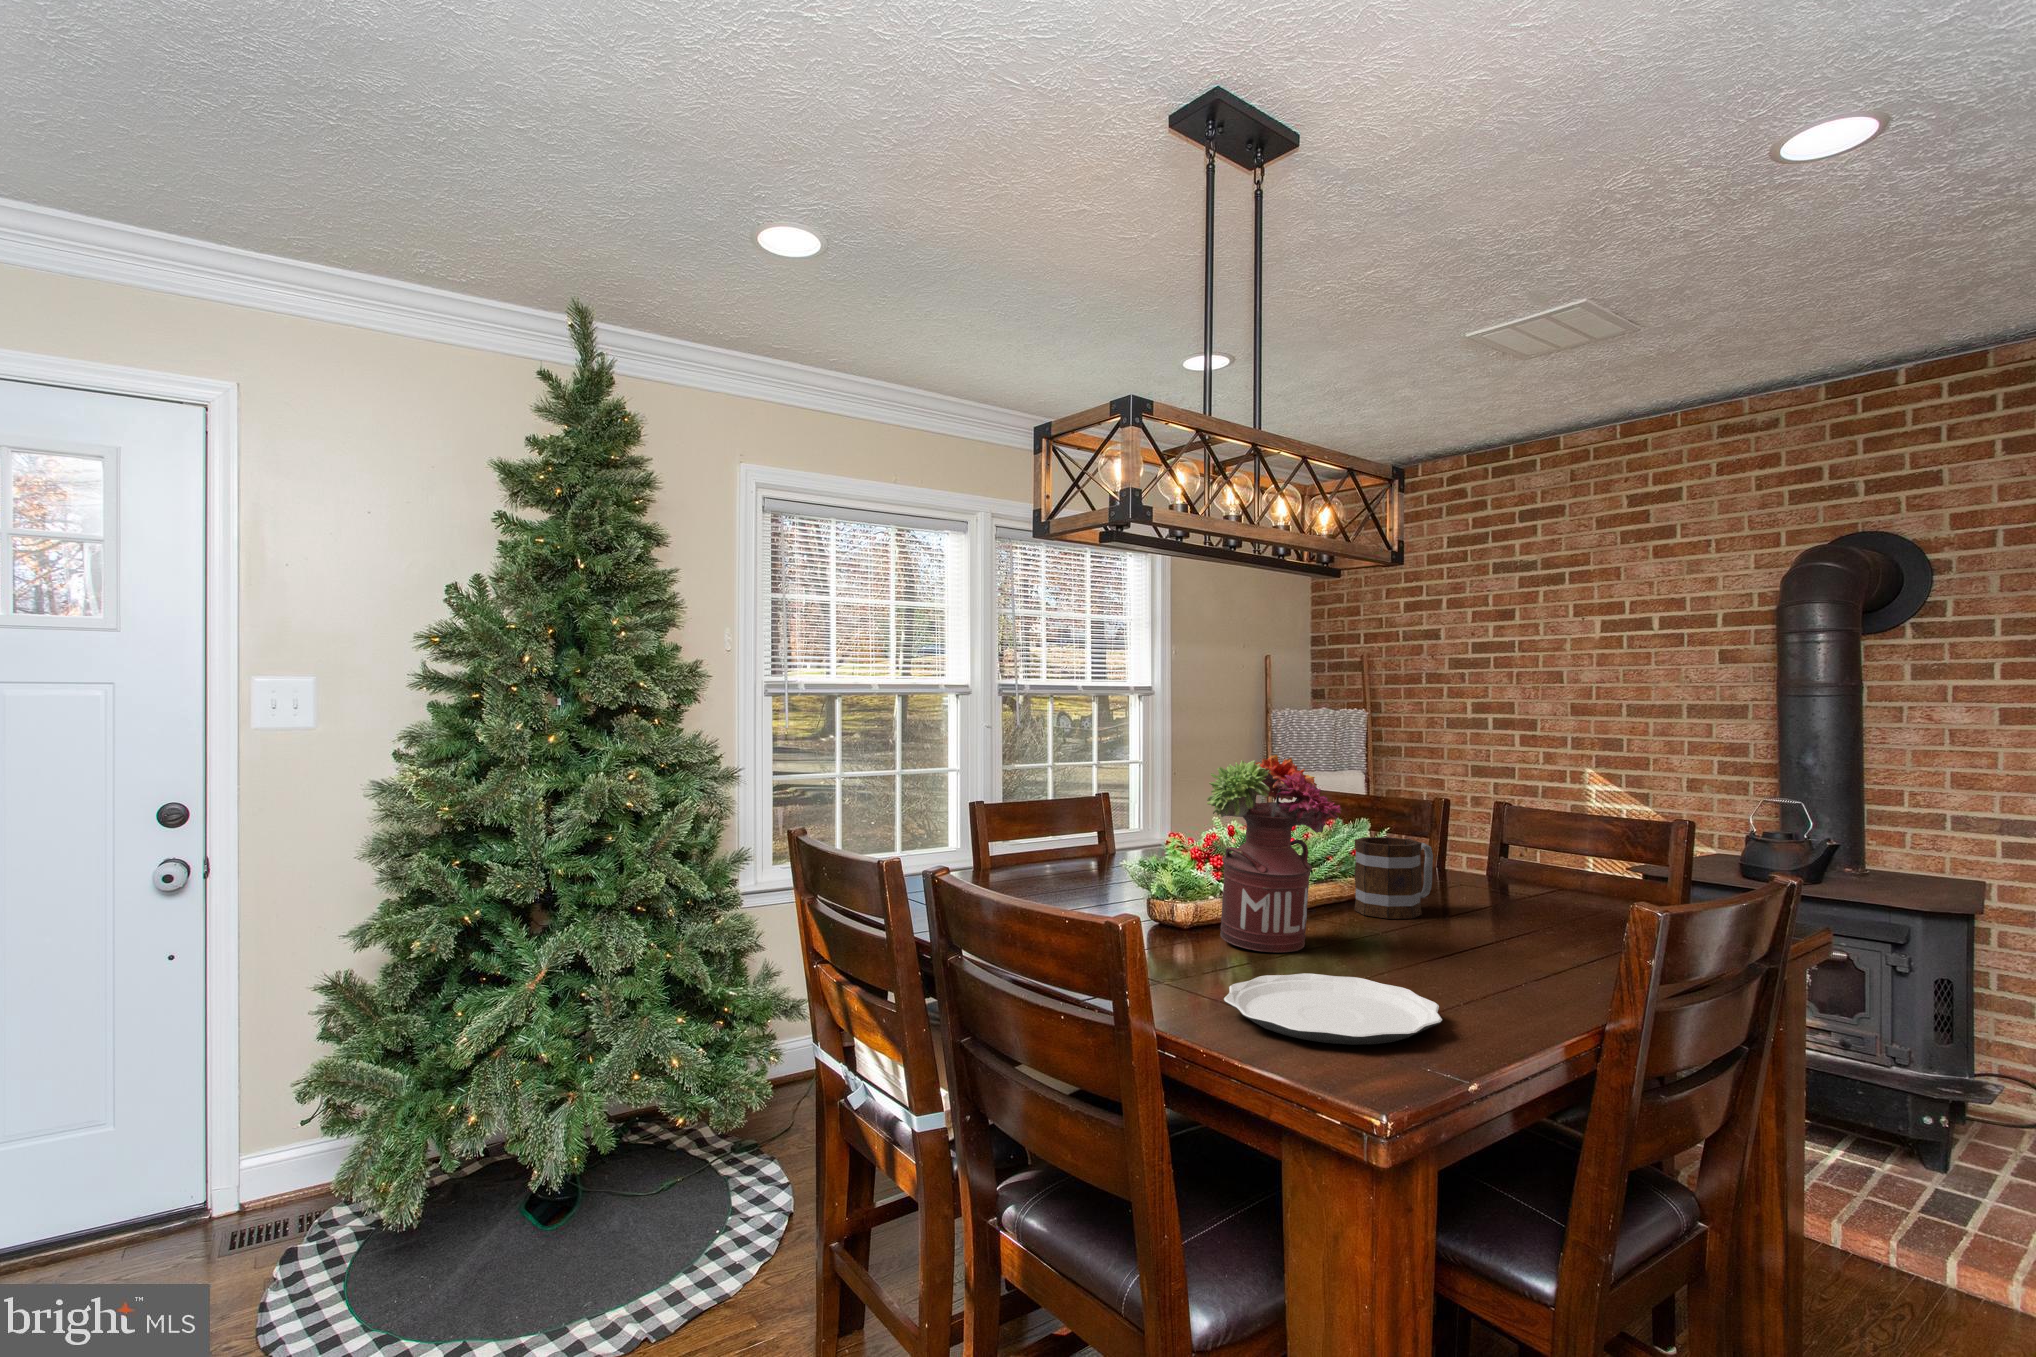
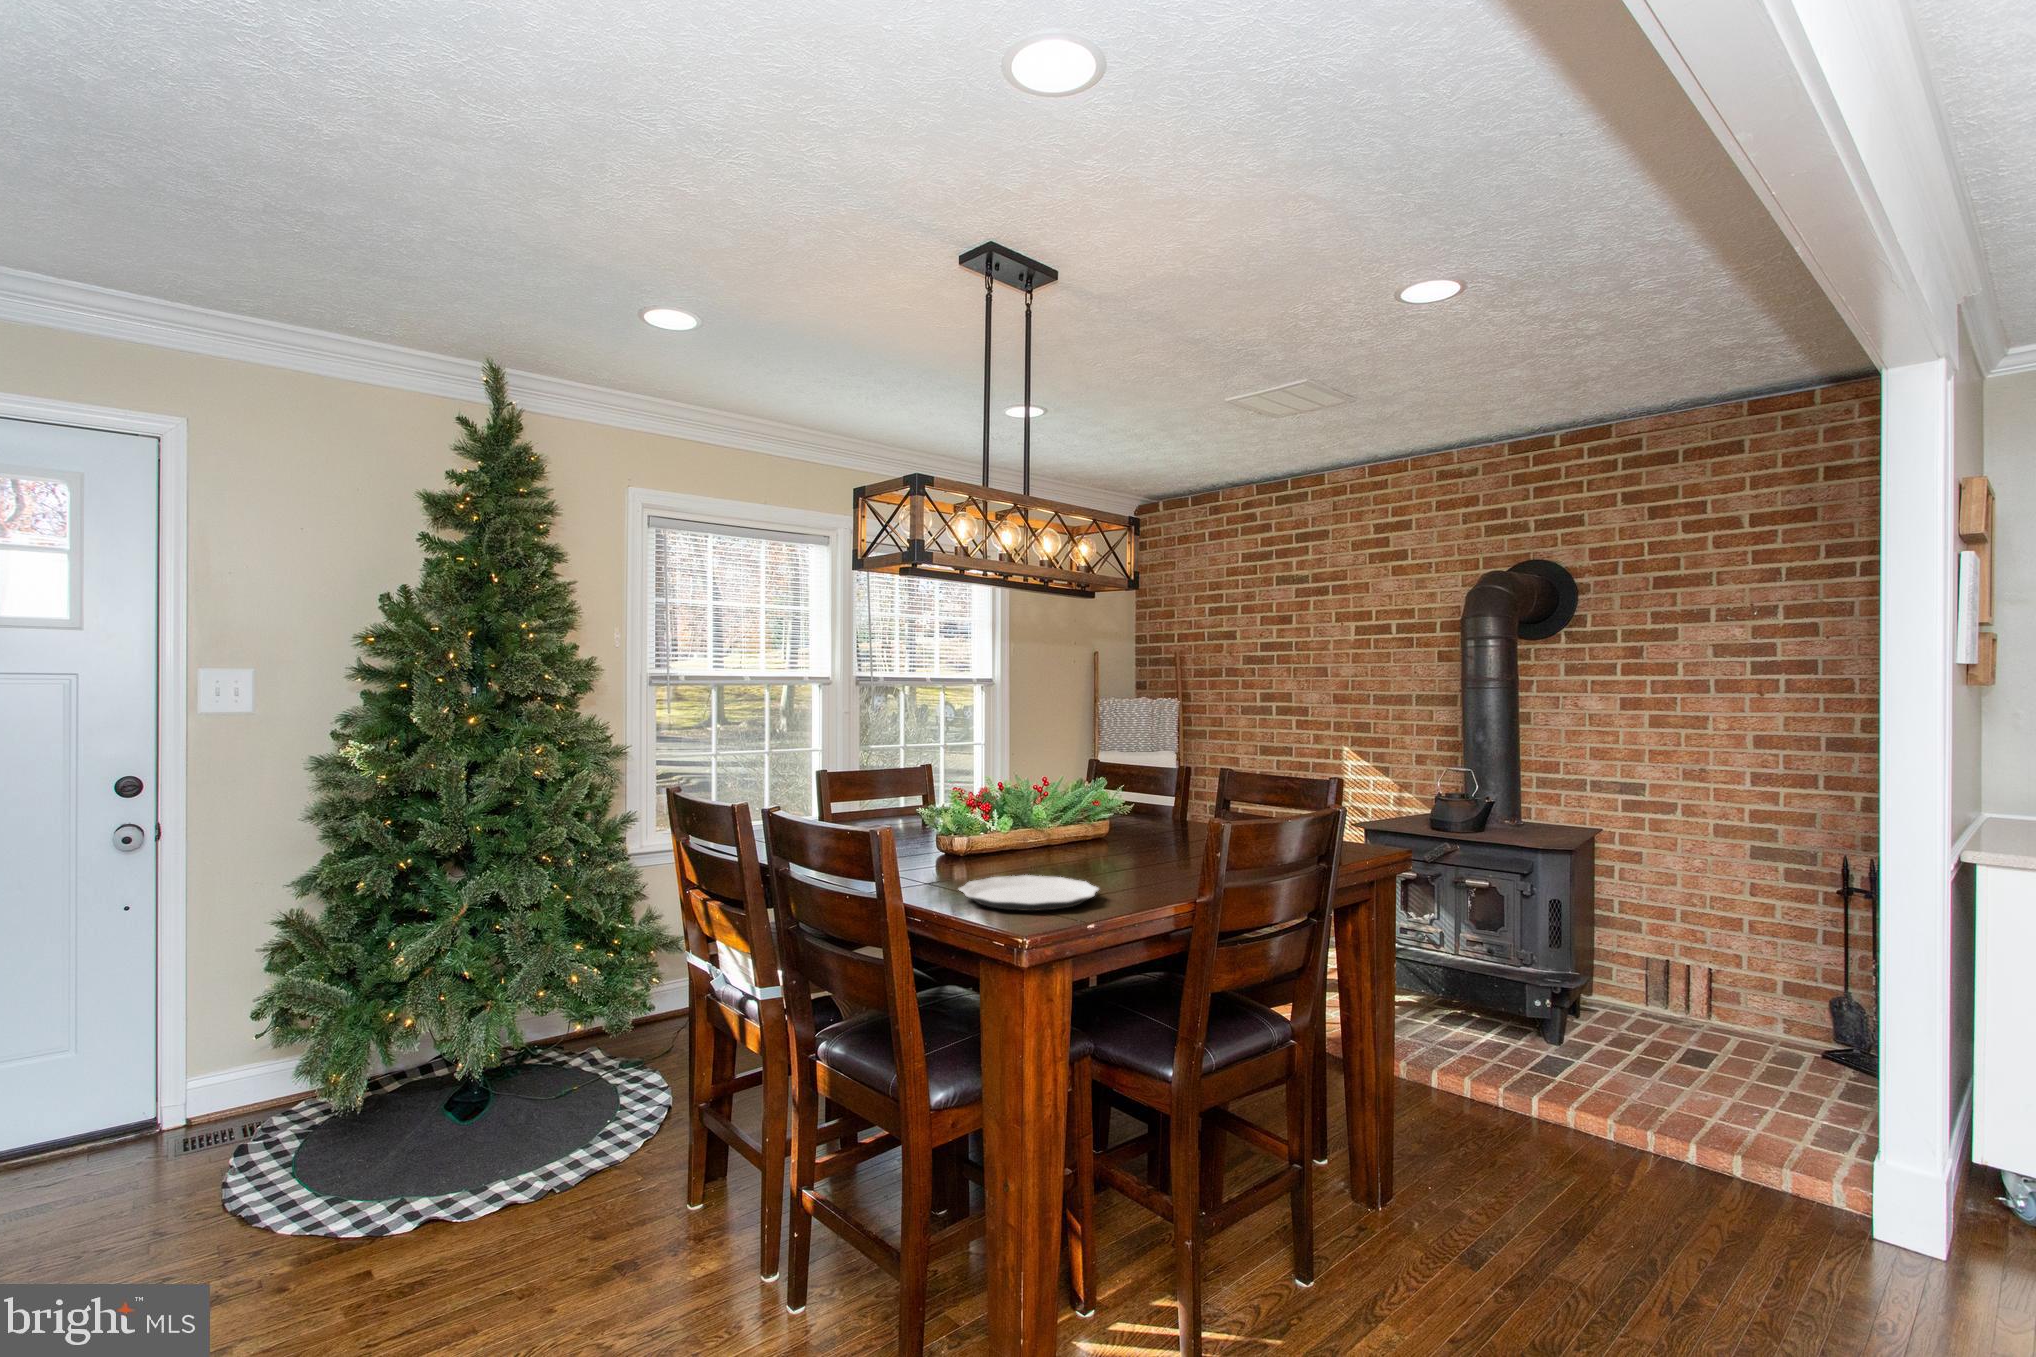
flower arrangement: present [1207,755,1341,953] -> none [972,727,1068,868]
mug: present [1354,837,1433,919] -> none [1097,791,1157,849]

